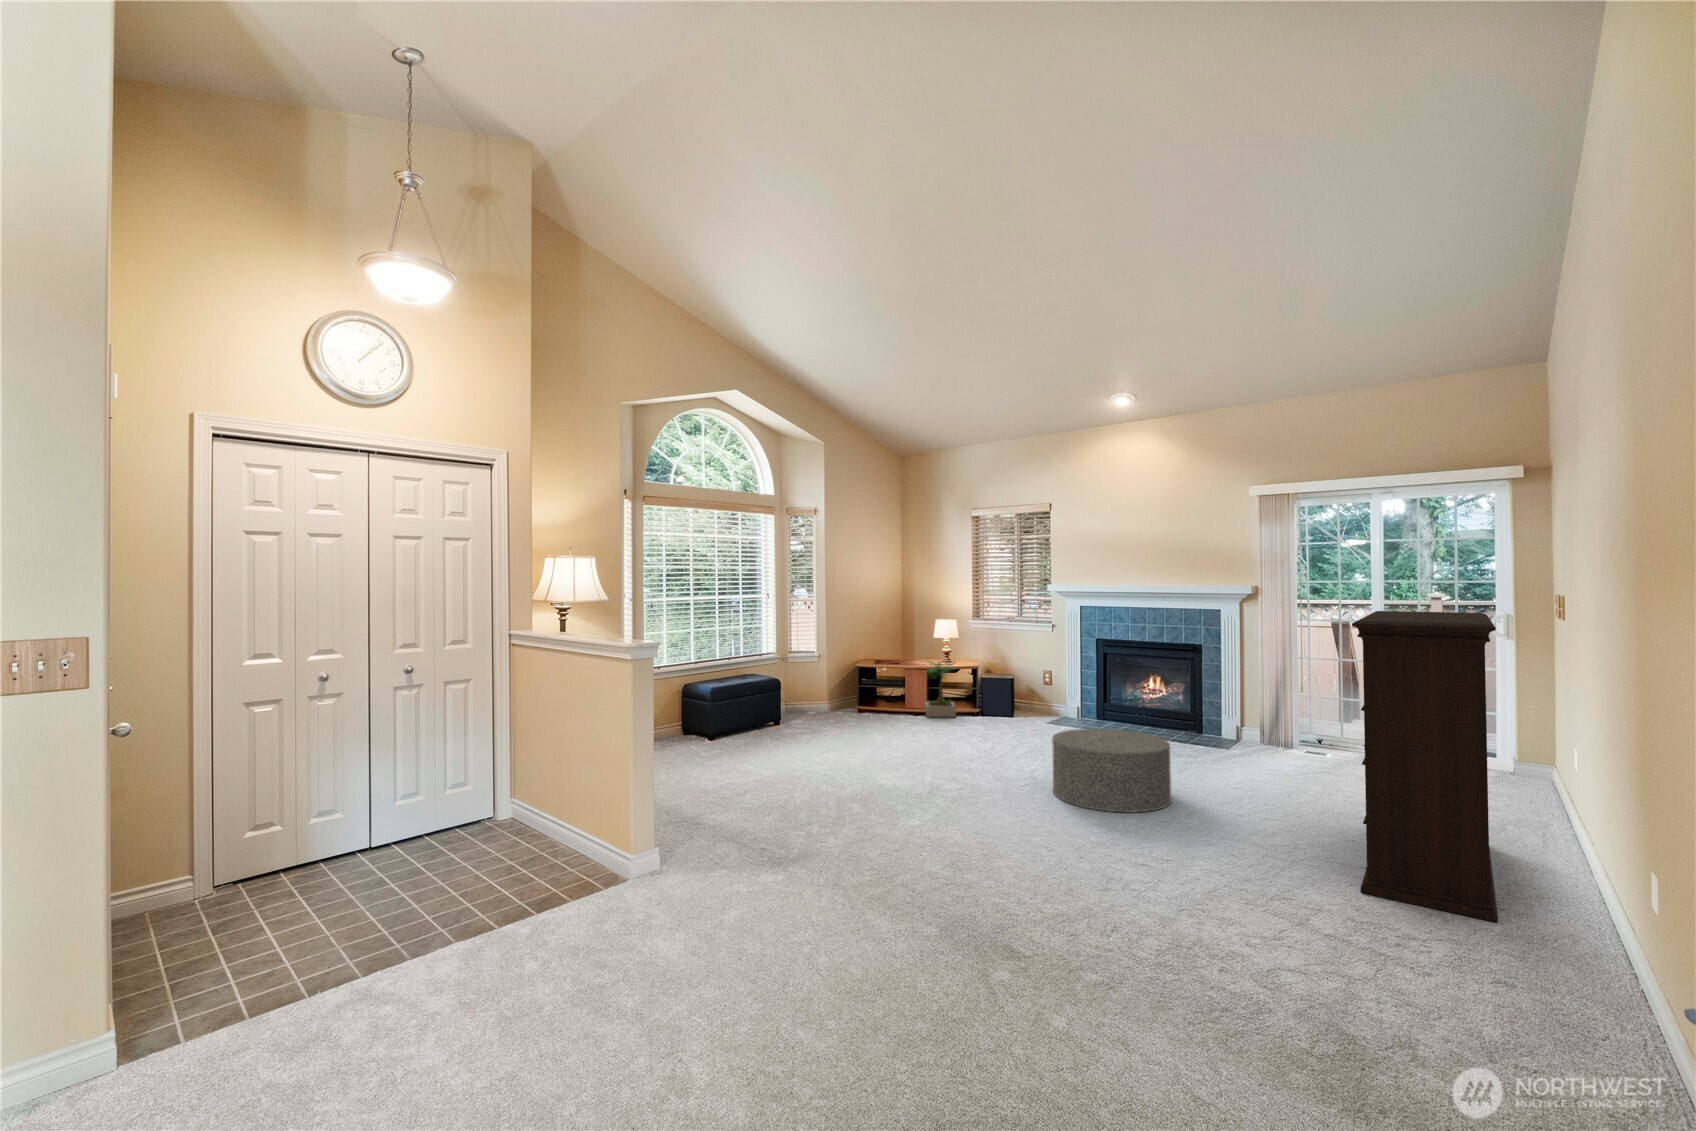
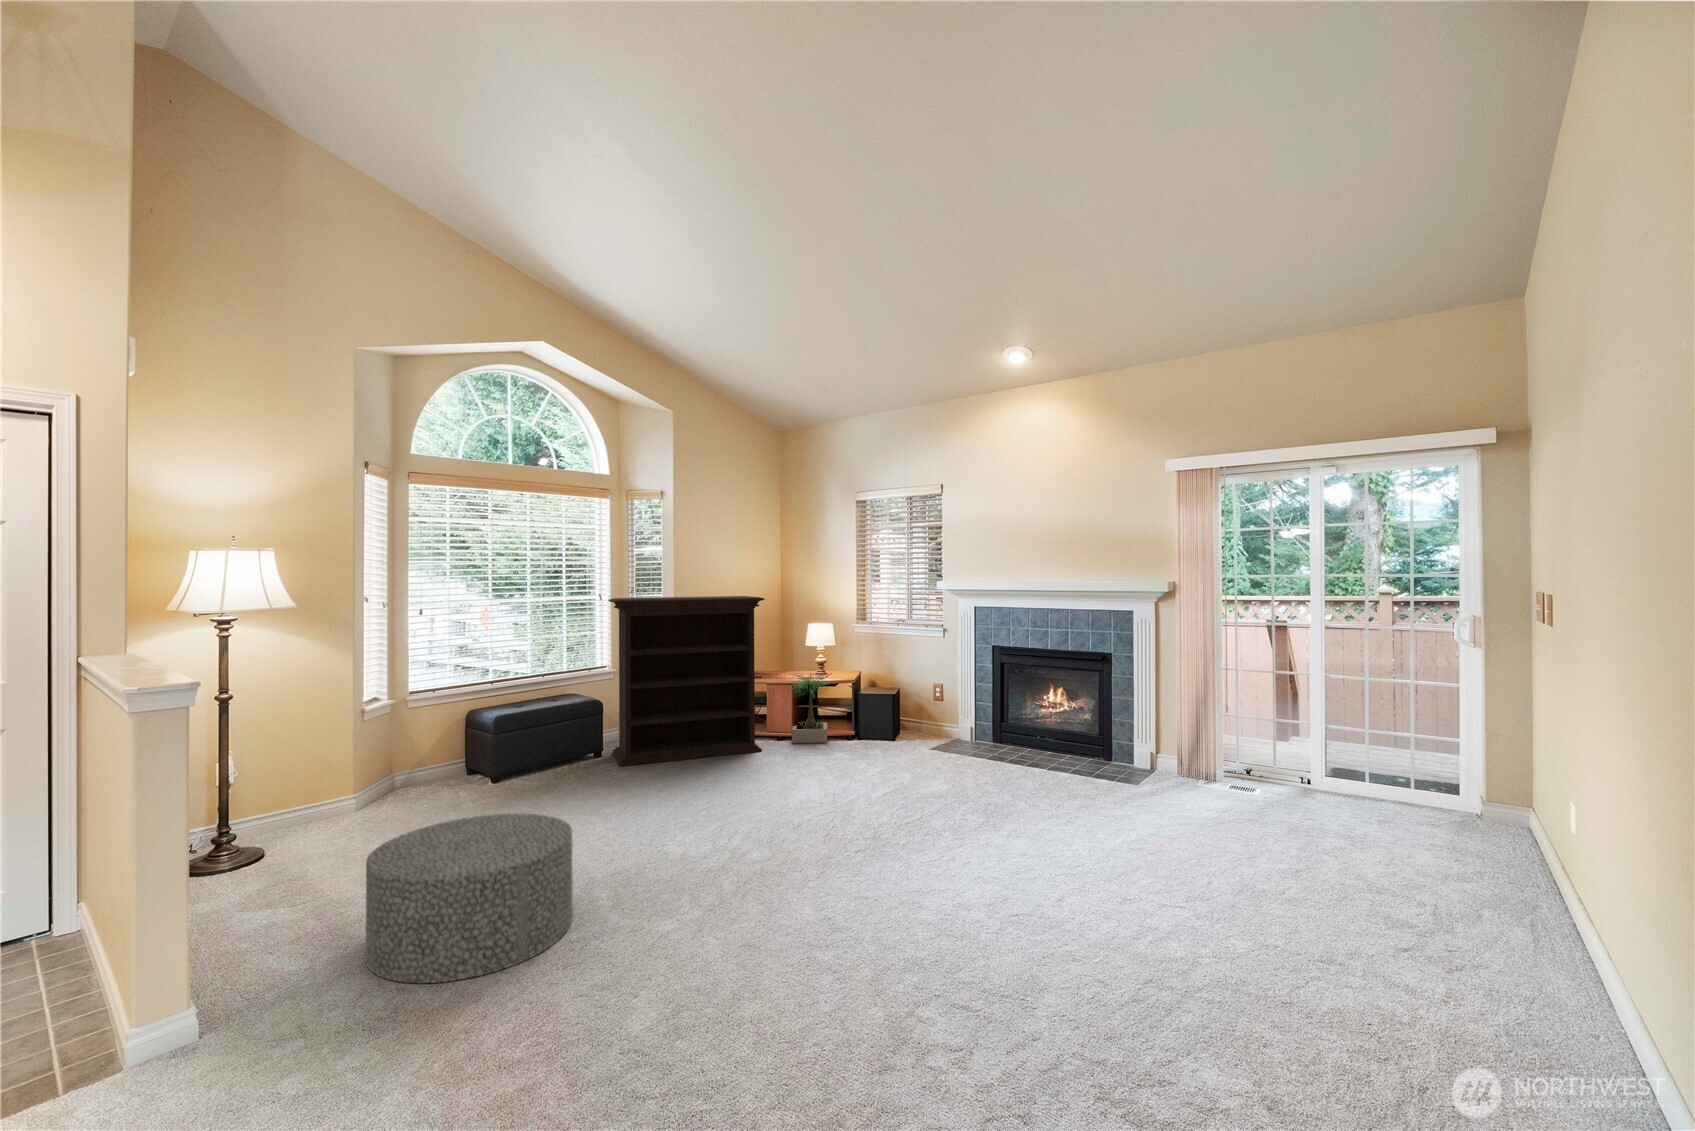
bookshelf: present [1352,611,1498,922] -> present [608,596,765,766]
ottoman: present [1052,729,1171,812] -> present [366,813,573,983]

